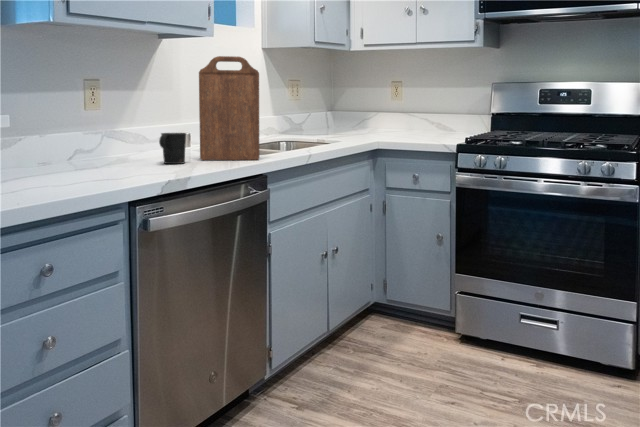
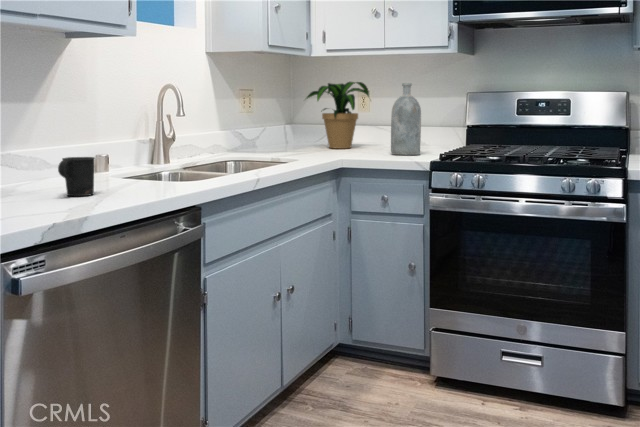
cutting board: present [199,56,259,160] -> none [110,61,189,190]
potted plant: none [345,74,406,133] -> present [307,82,369,148]
bottle: none [423,76,450,139] -> present [391,83,421,155]

